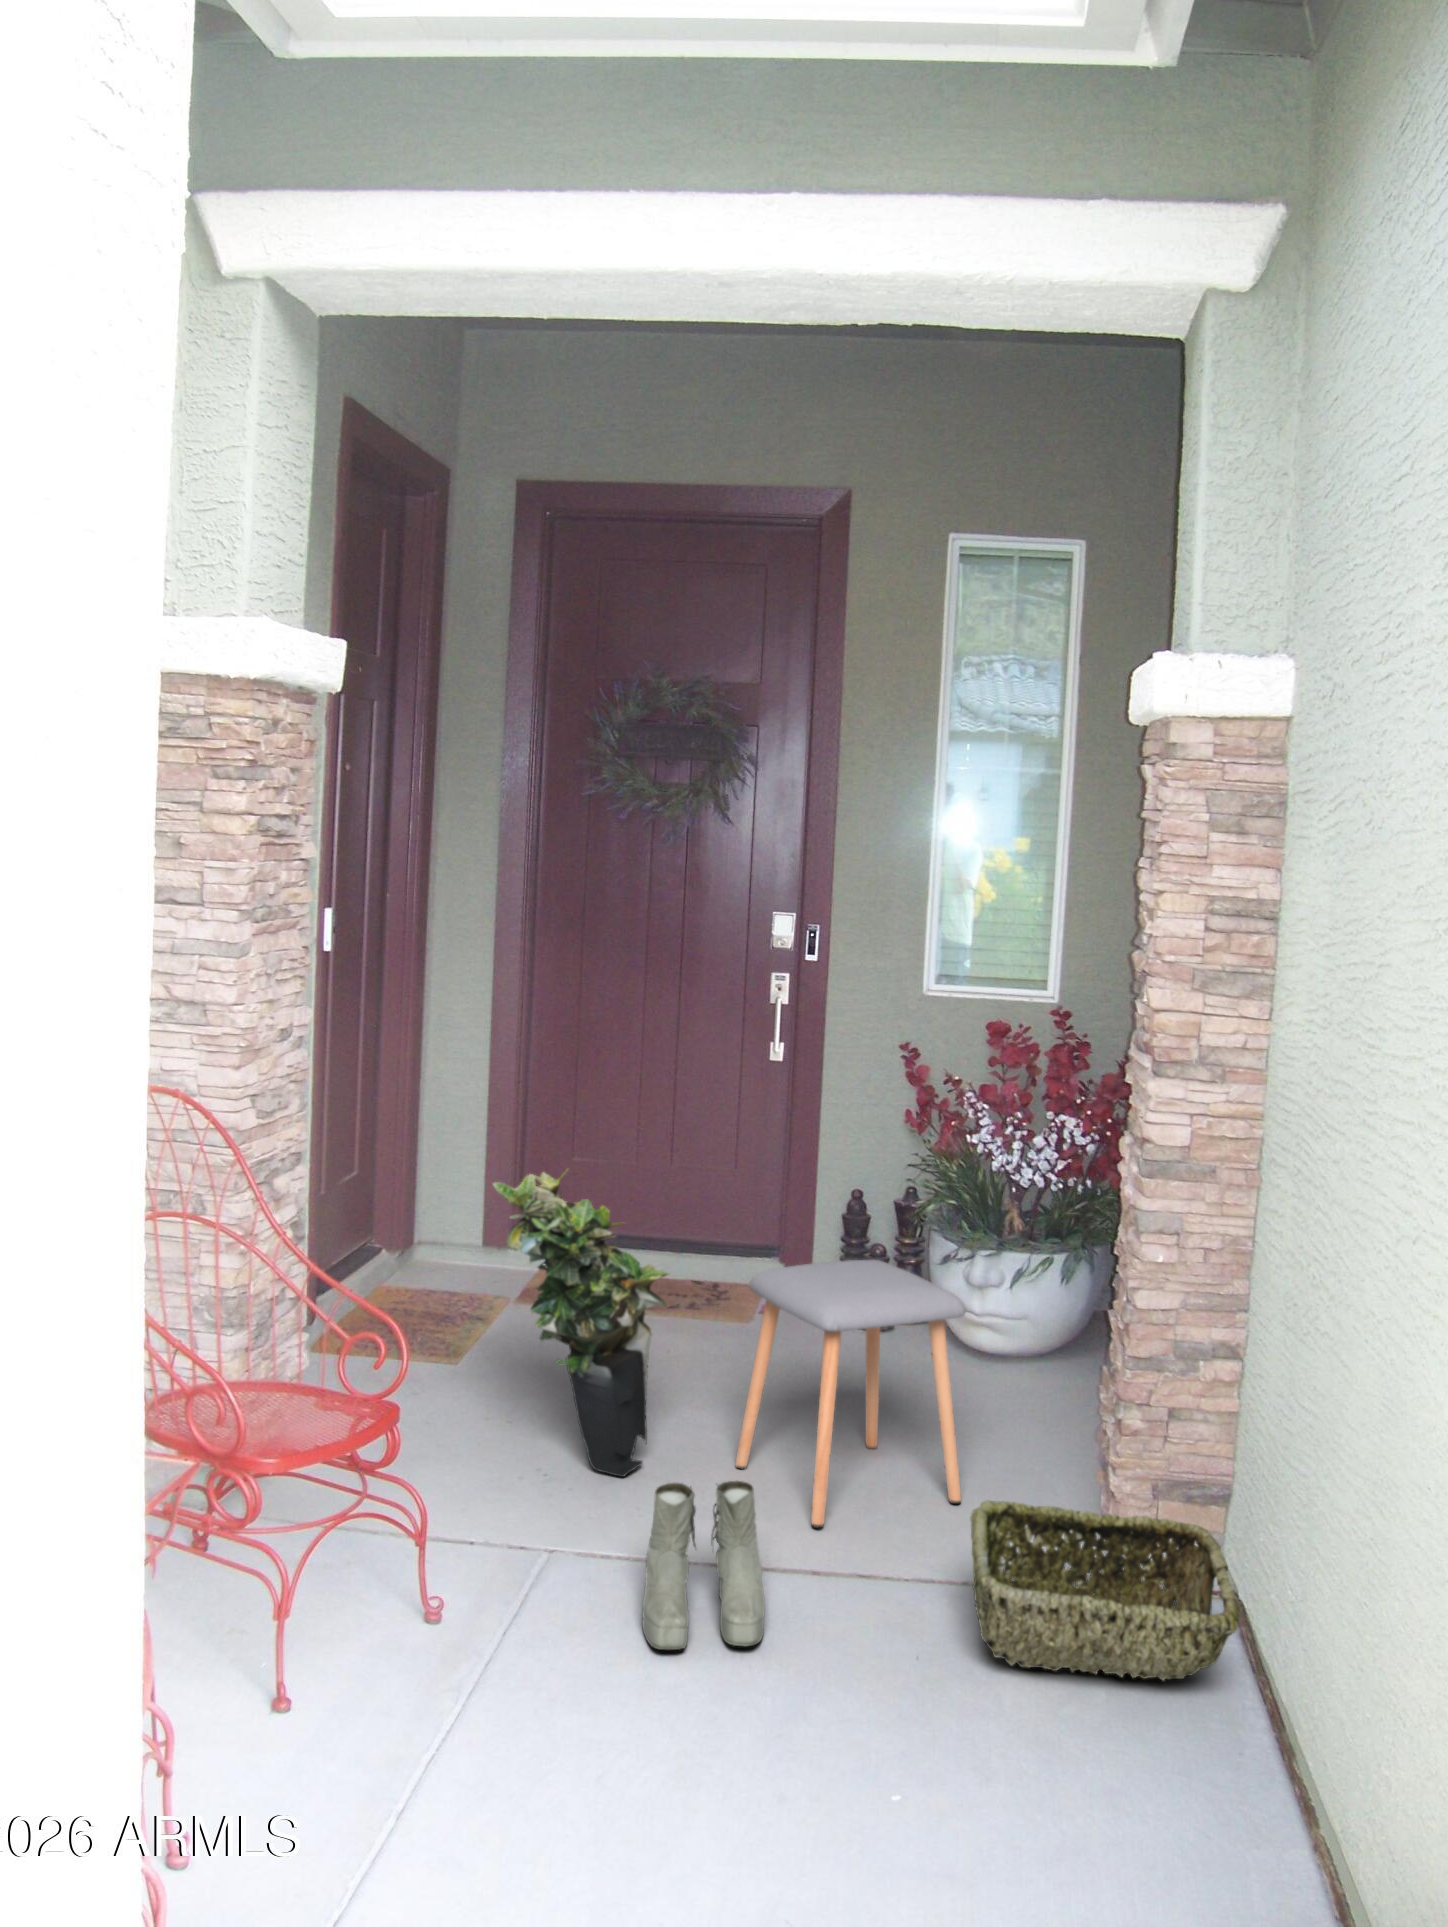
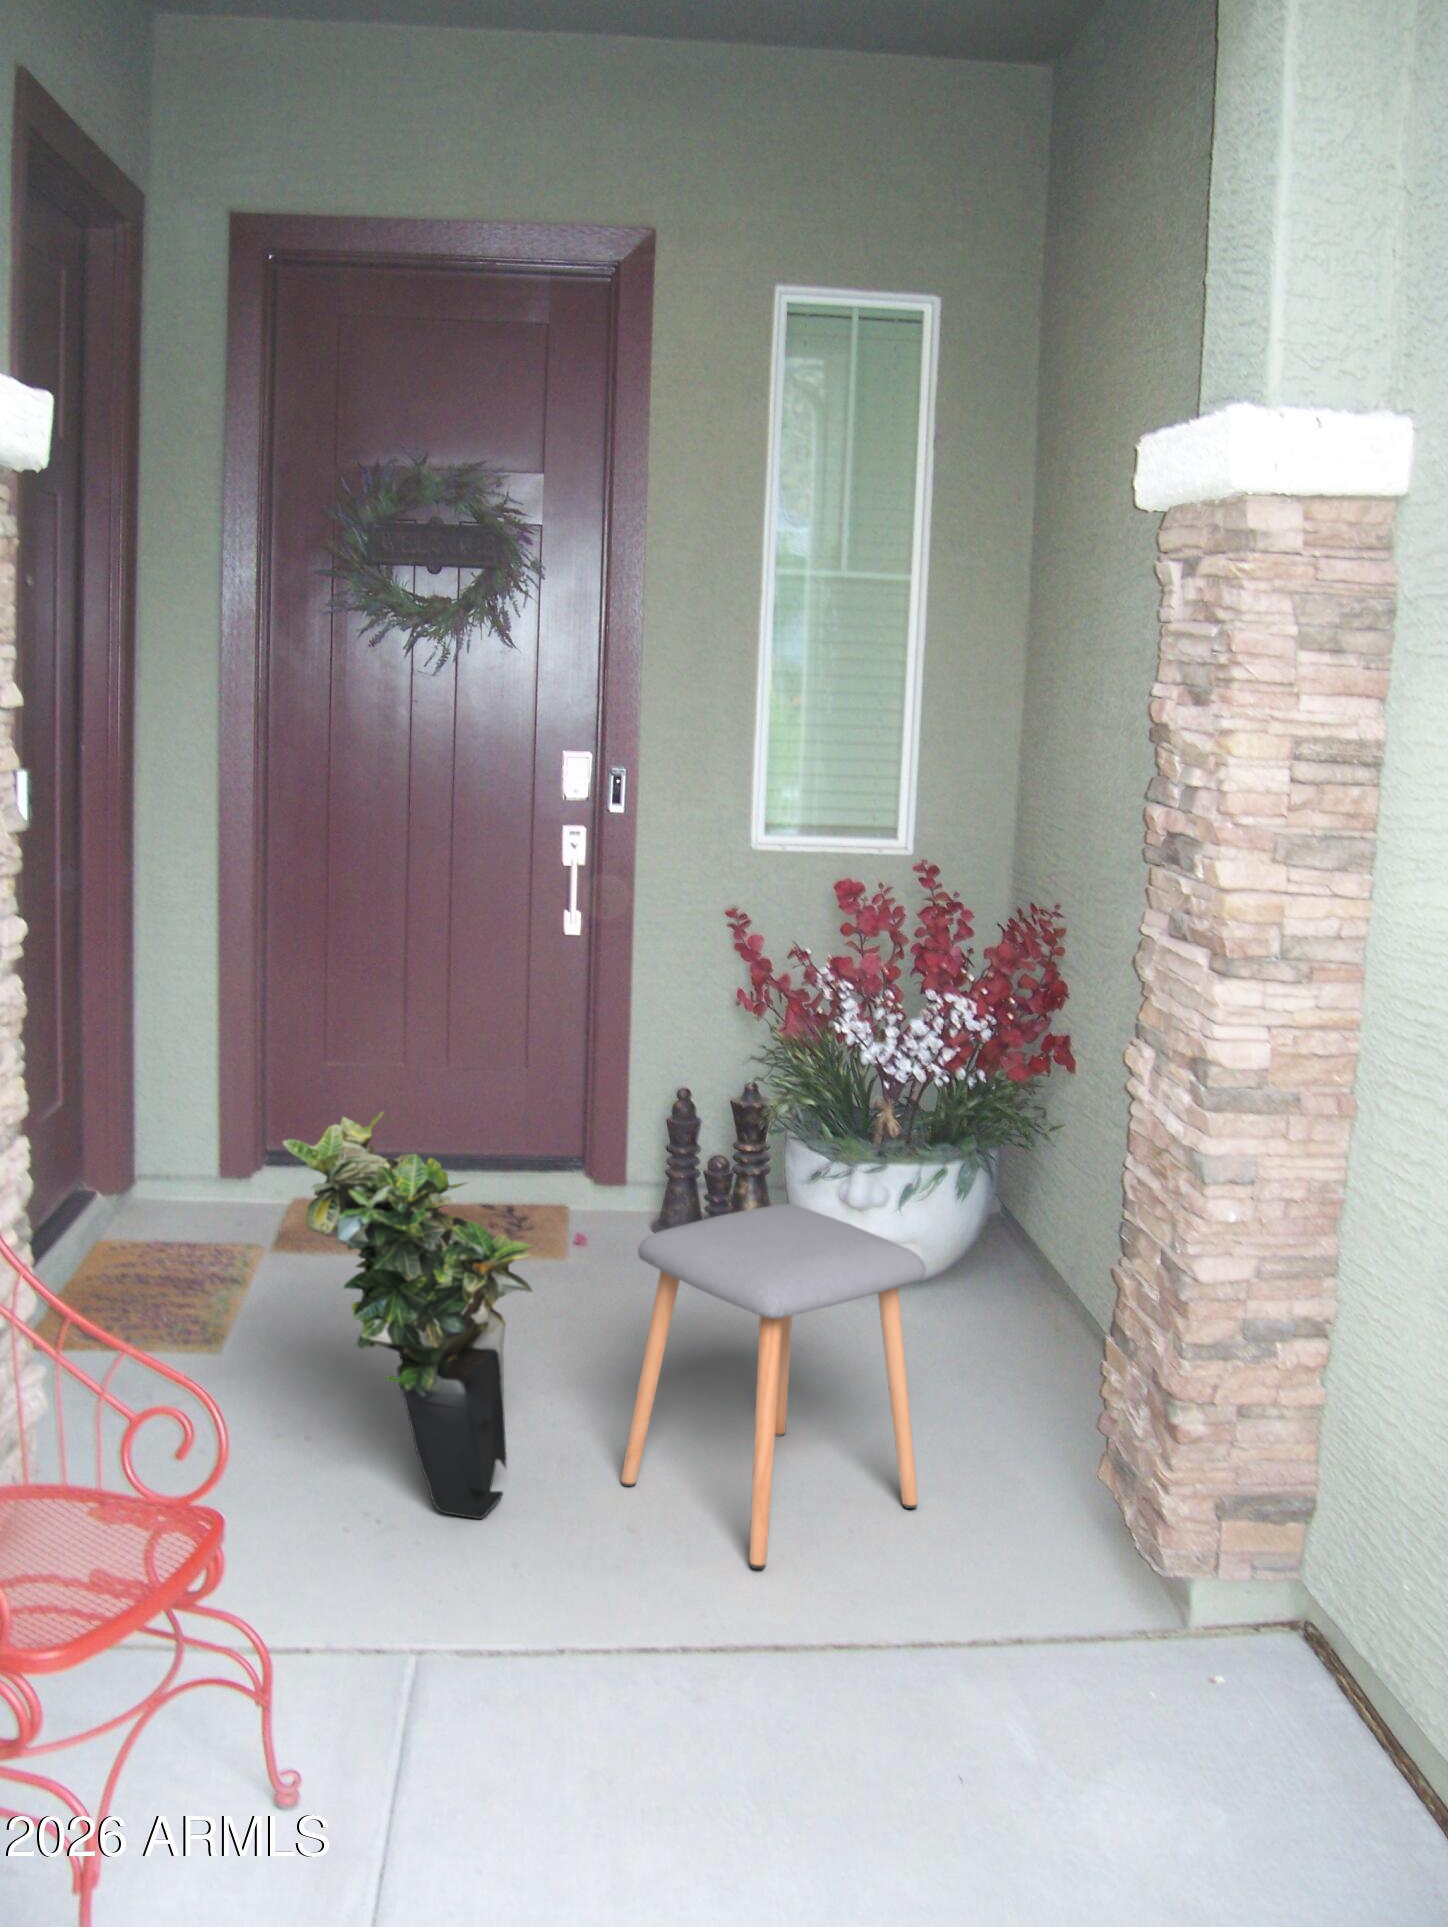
boots: present [642,1481,765,1650] -> none [579,1548,753,1810]
woven basket: present [970,1501,1239,1681] -> none [1003,1534,1376,1760]

